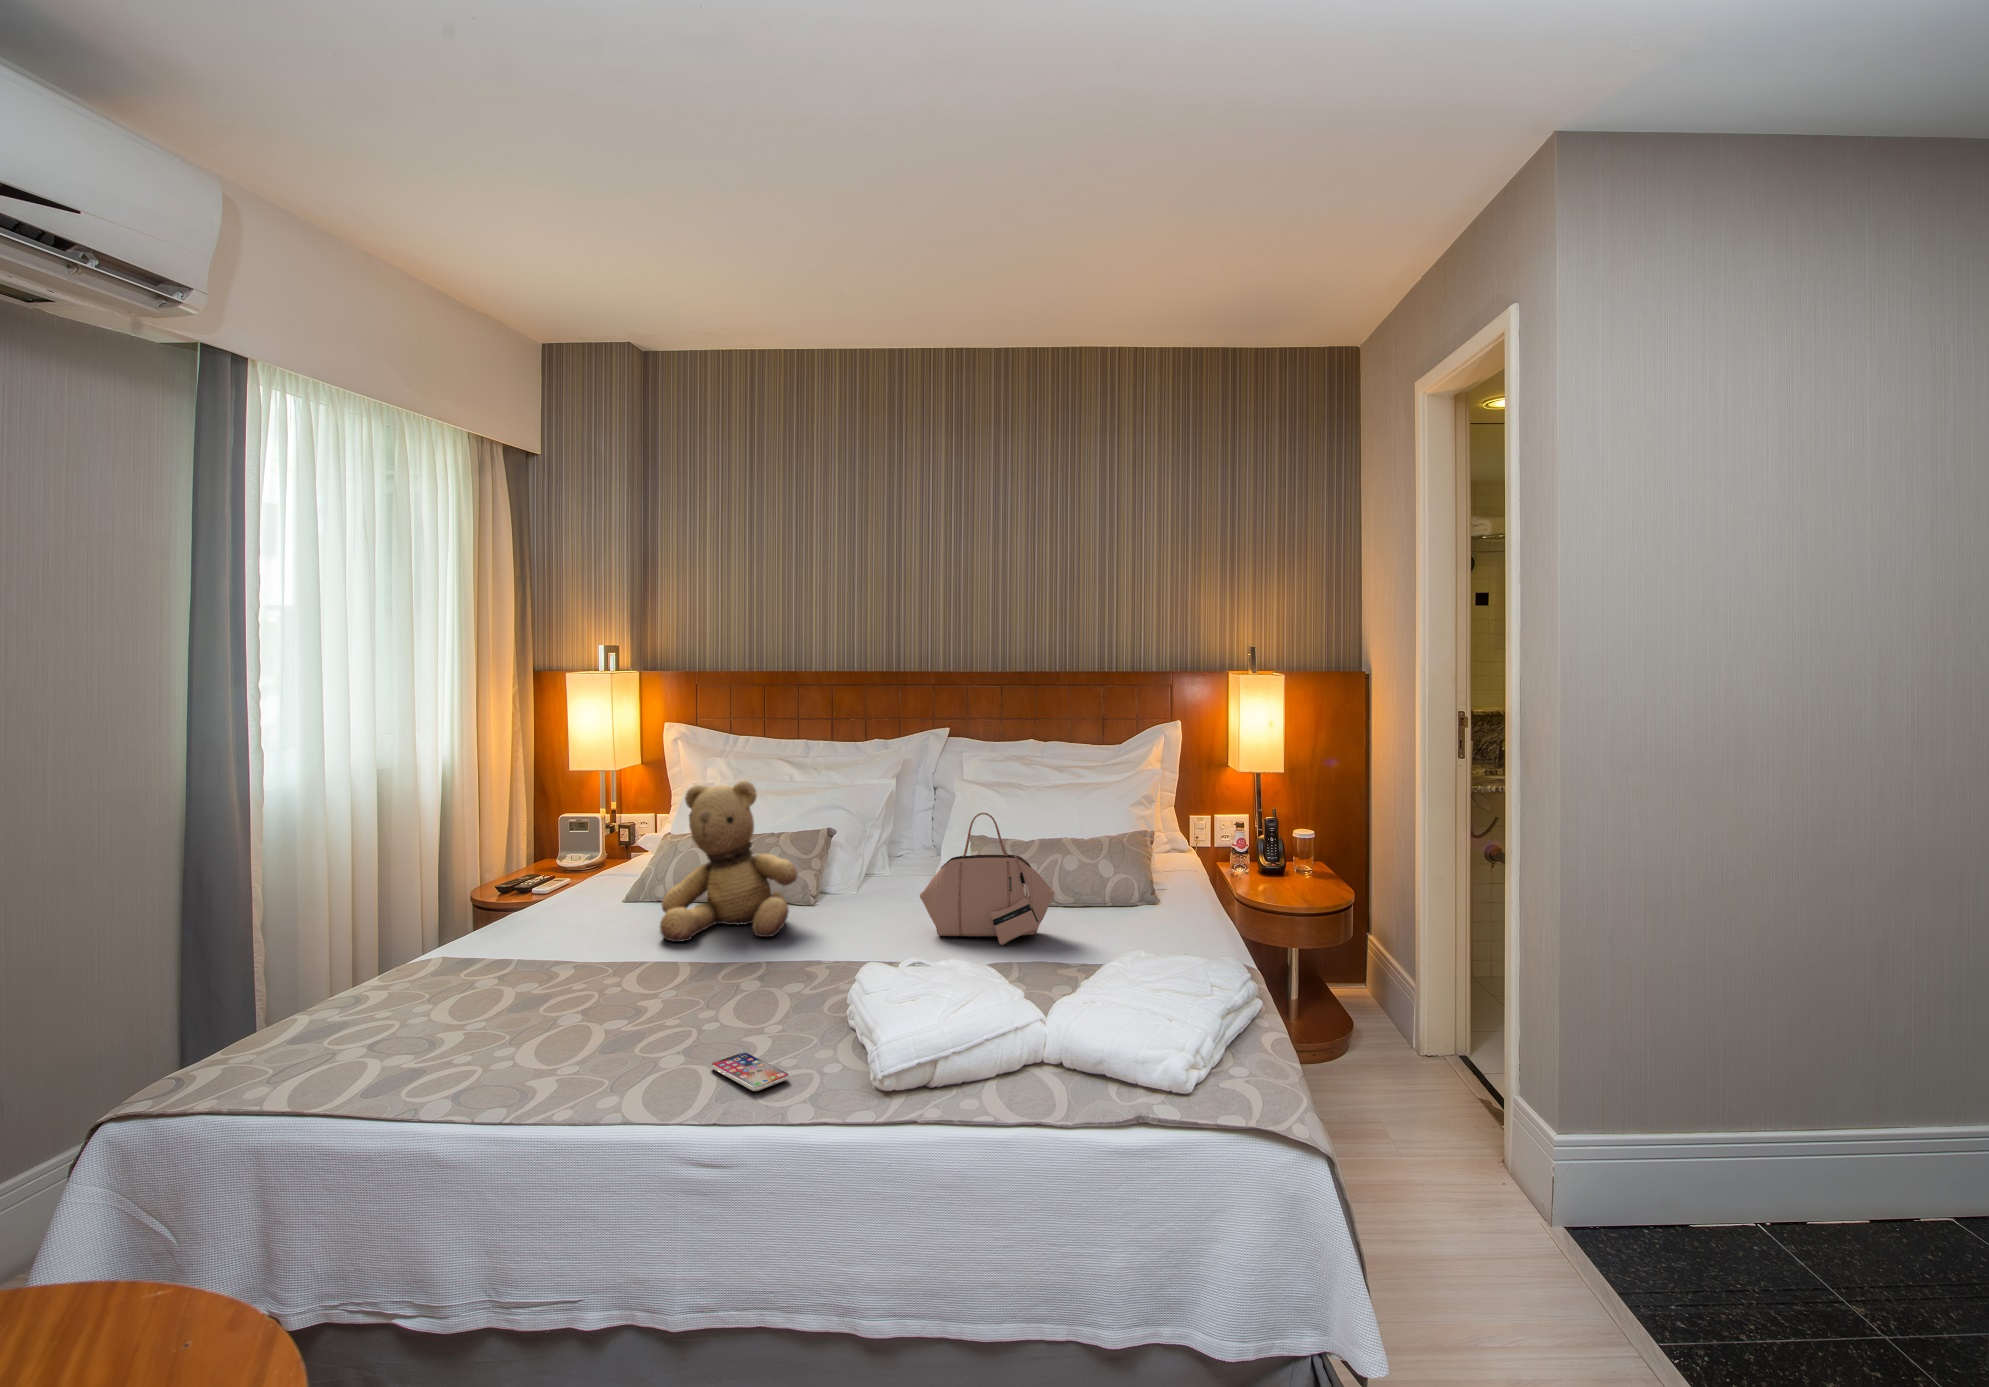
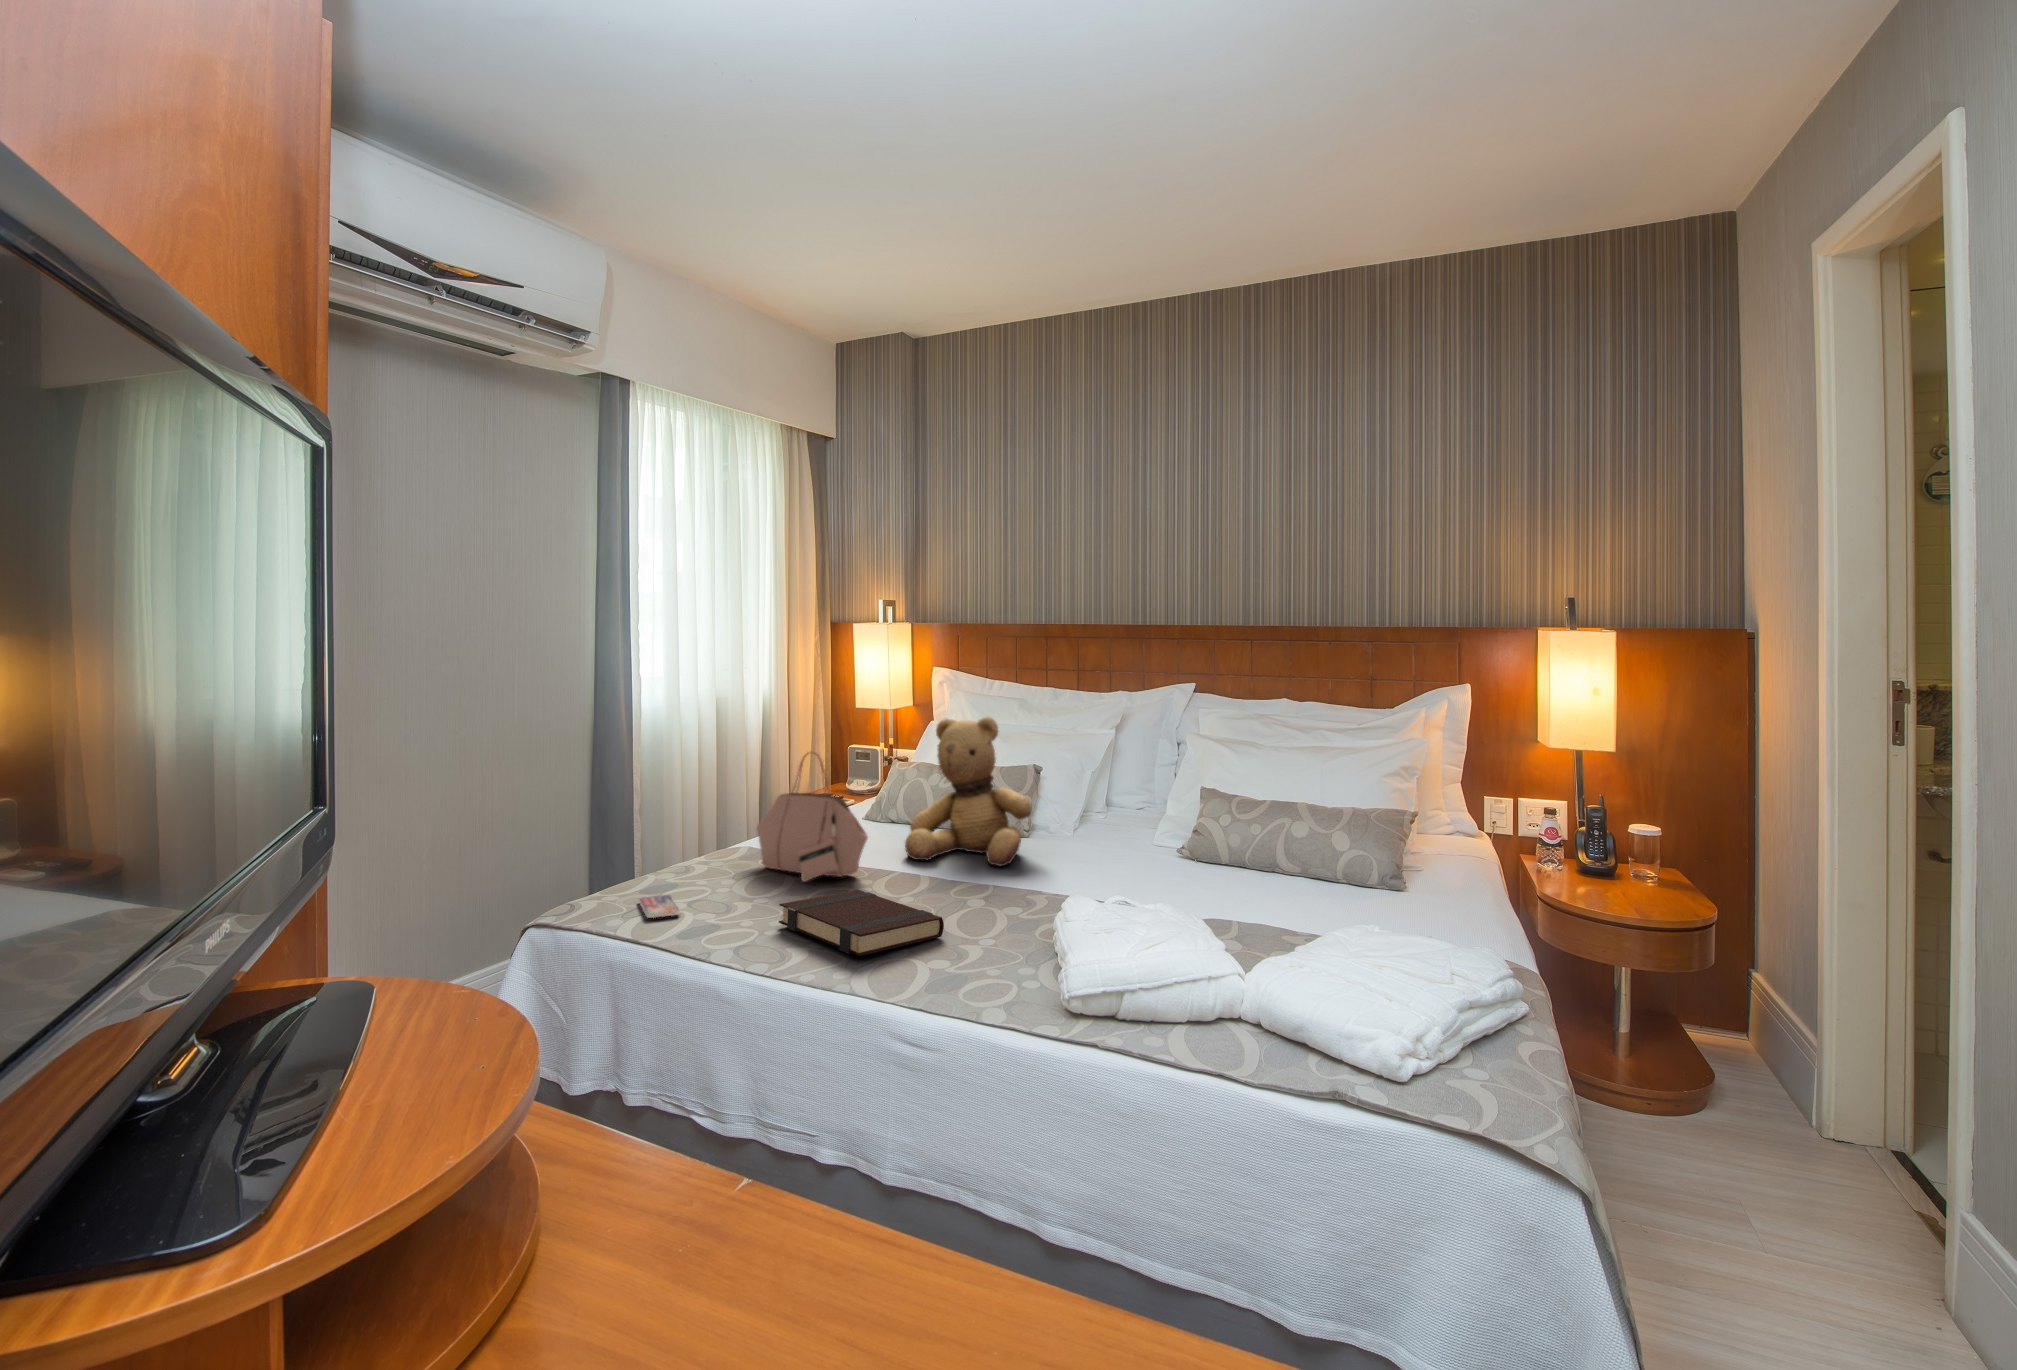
handbag: present [920,813,1055,945] -> present [757,753,868,882]
book: none [535,988,731,1066] -> present [779,890,944,956]
smartphone: present [711,1053,789,1091] -> present [639,895,680,918]

